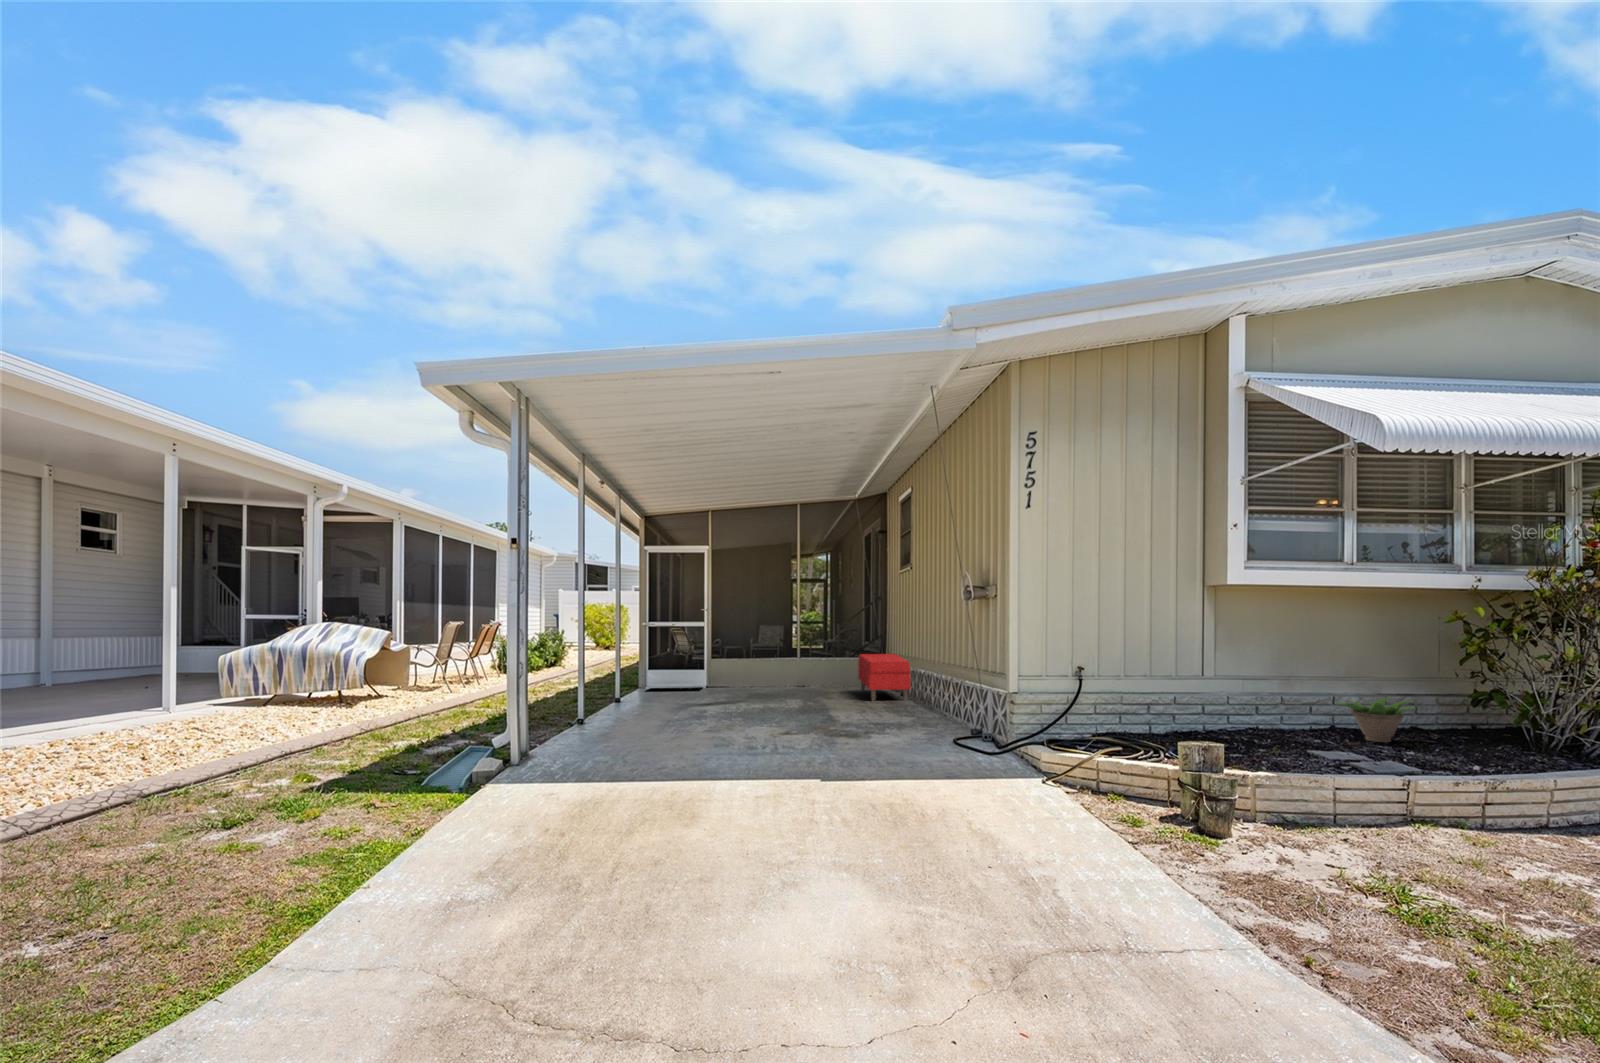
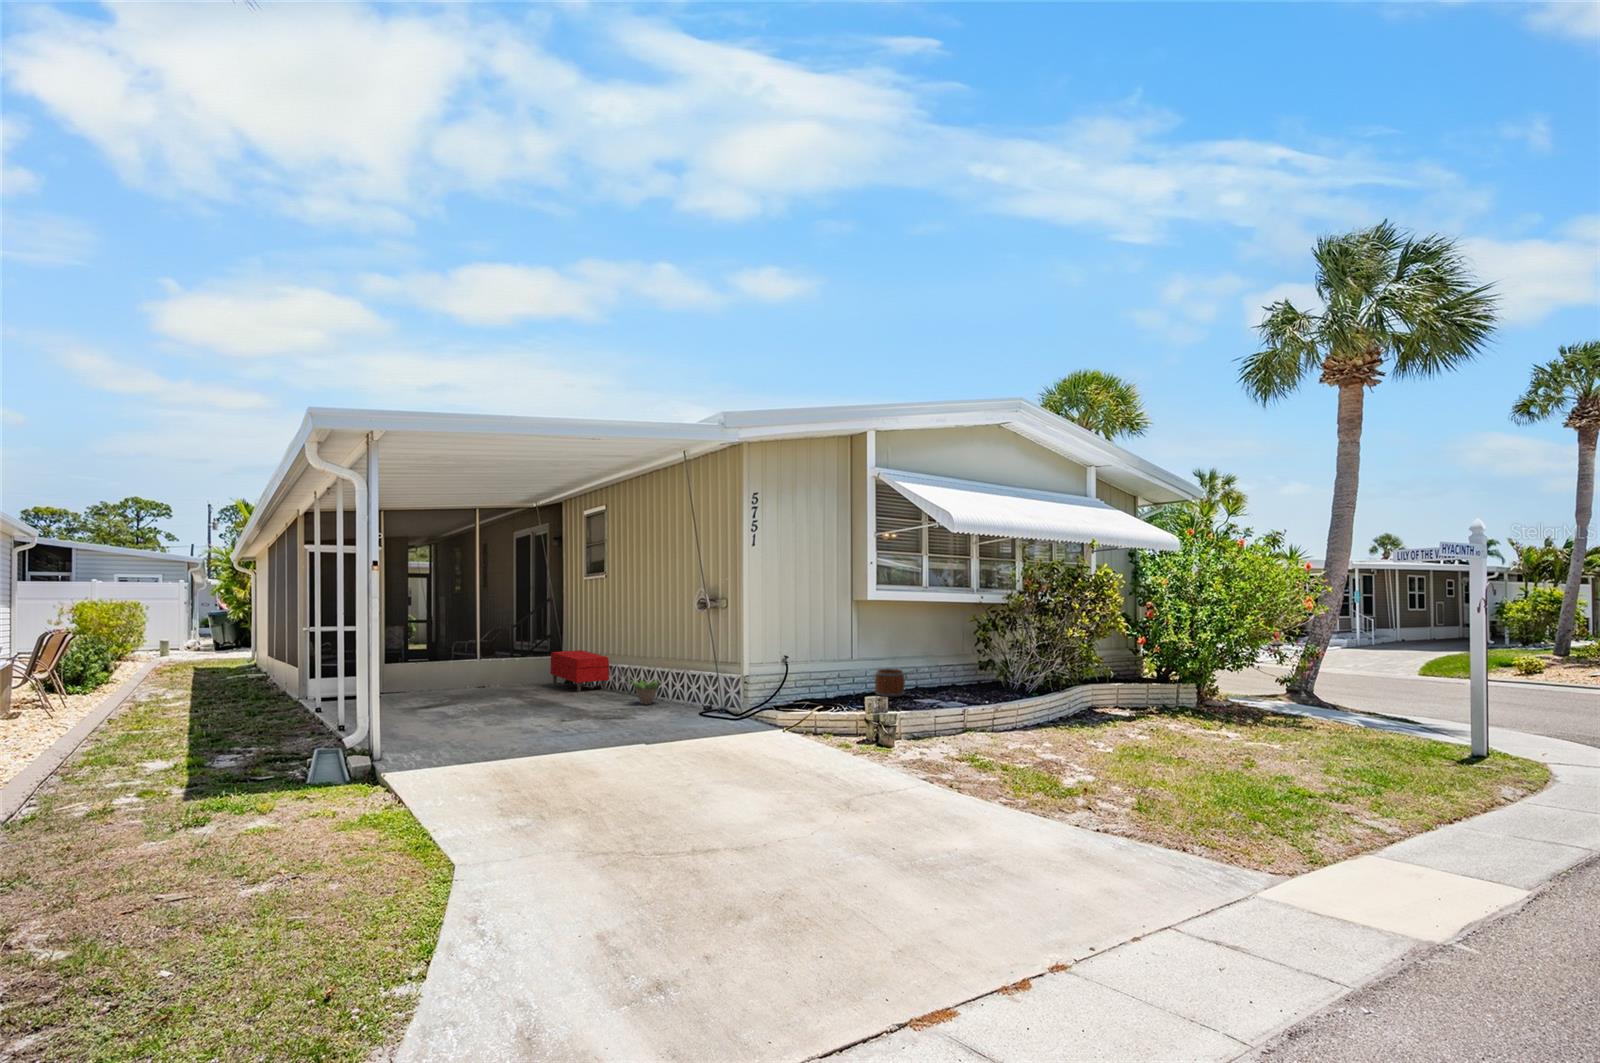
bucket: none [1245,695,1301,743] -> present [875,669,905,697]
decorative plant: present [1340,697,1414,742] -> present [630,680,661,704]

